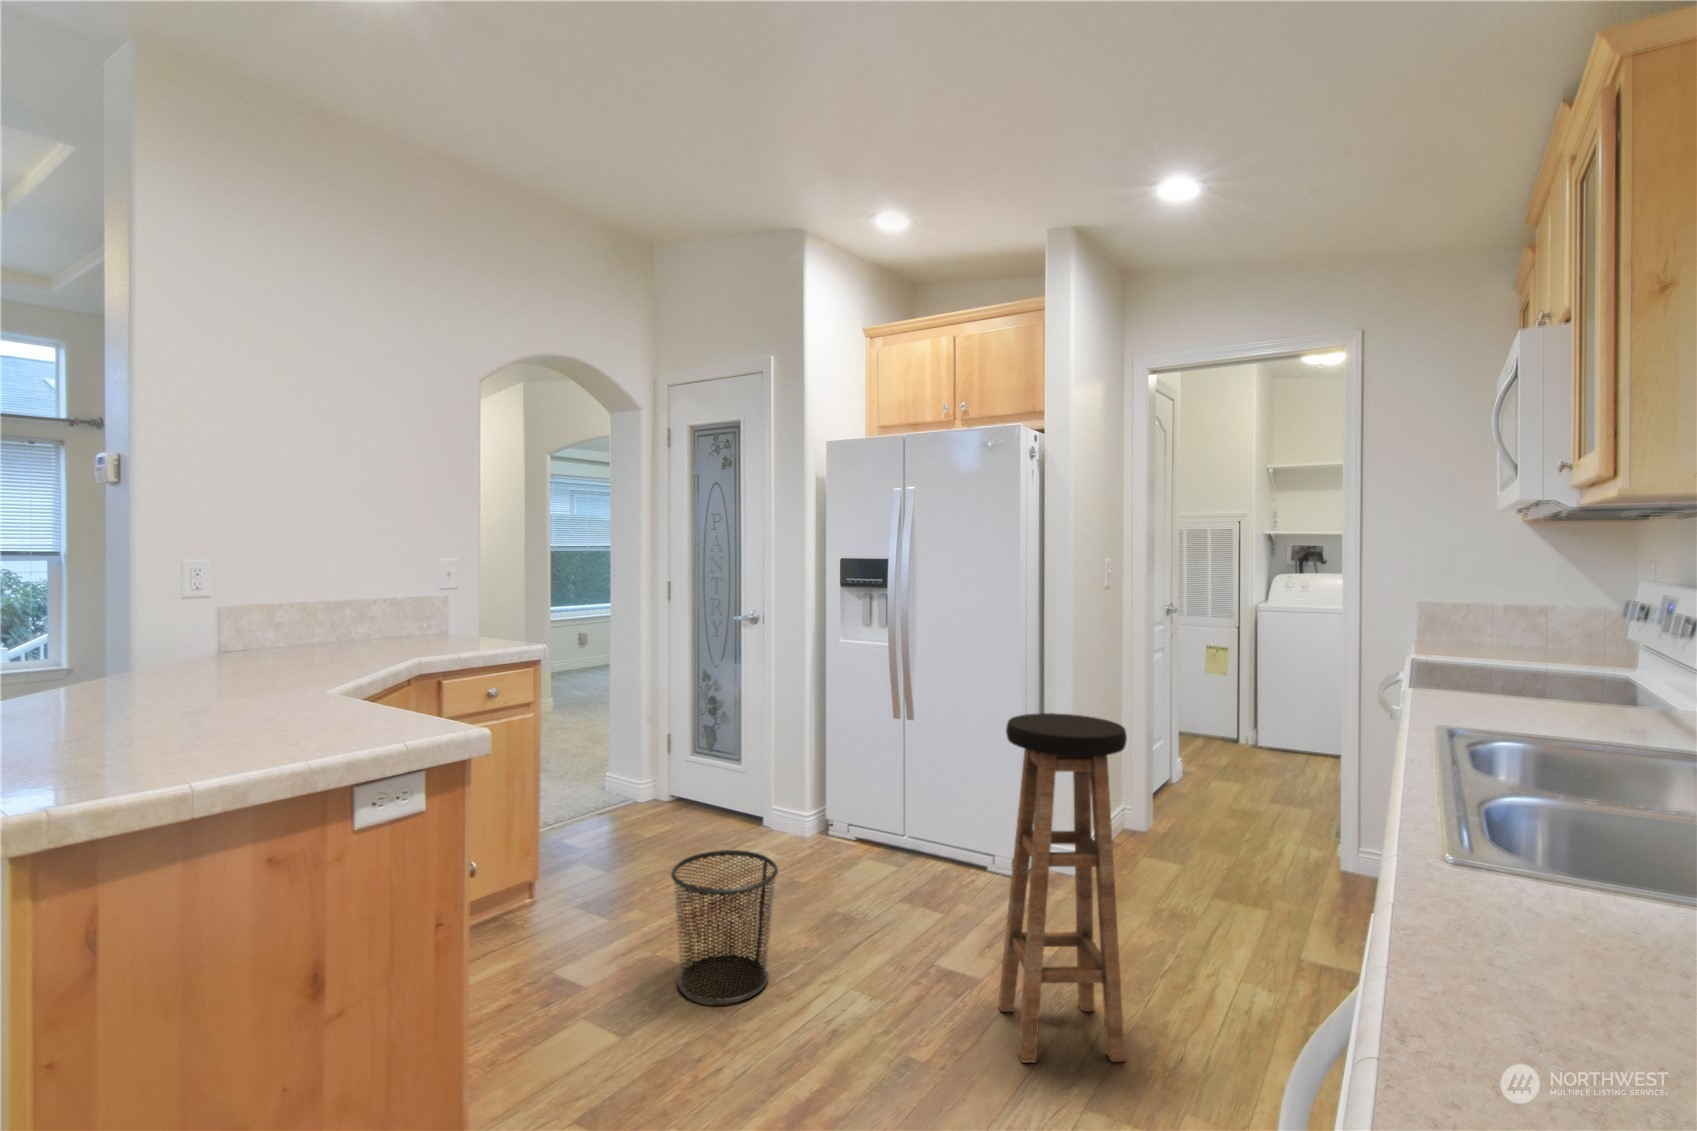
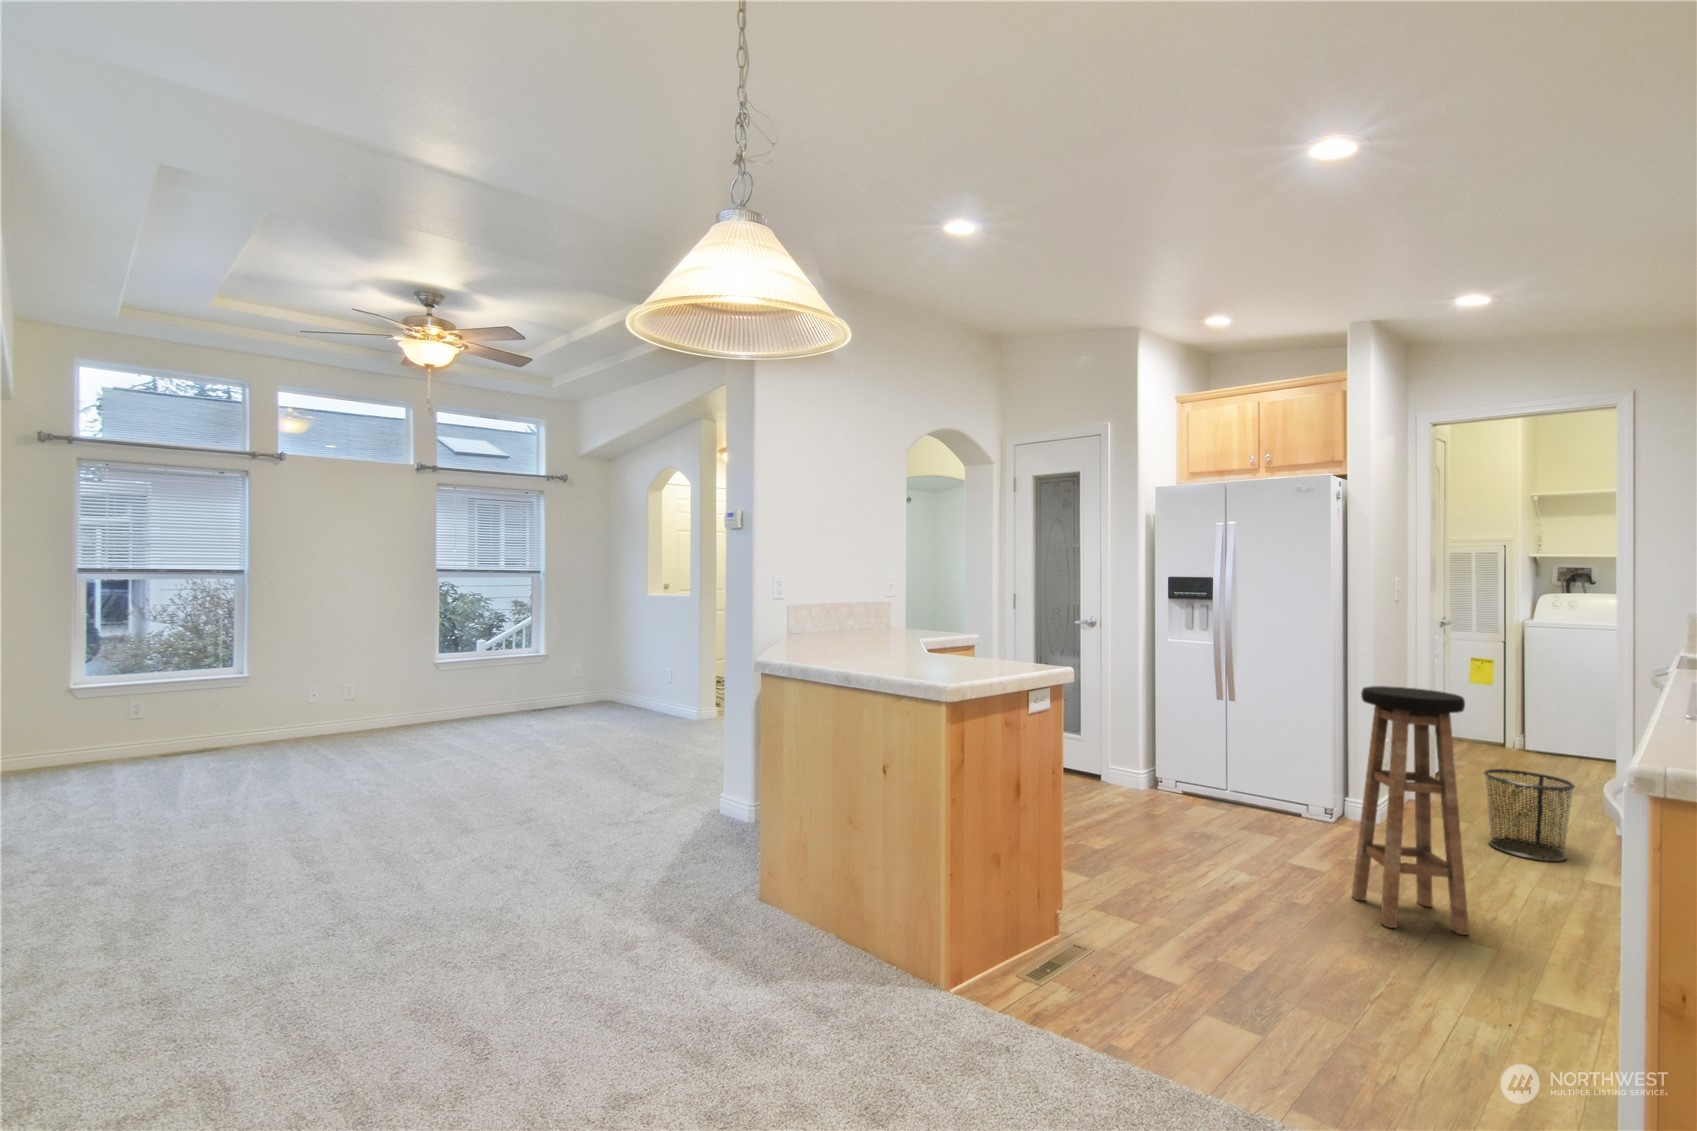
waste bin: present [671,850,778,1004] -> present [1484,769,1575,861]

